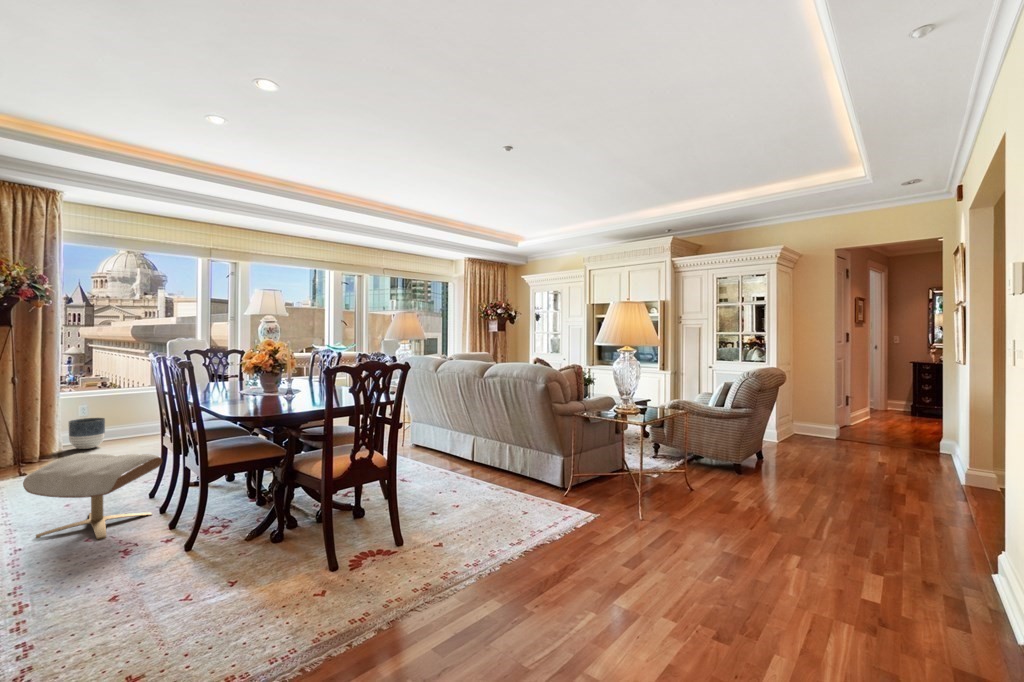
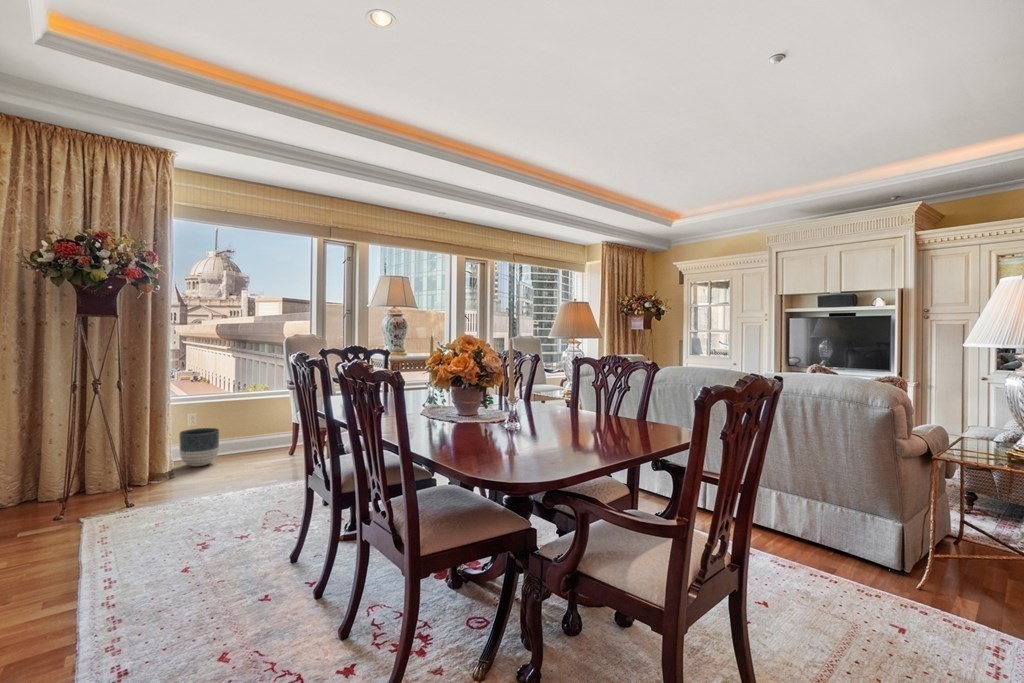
ottoman: present [23,453,162,539] -> none [132,501,323,655]

